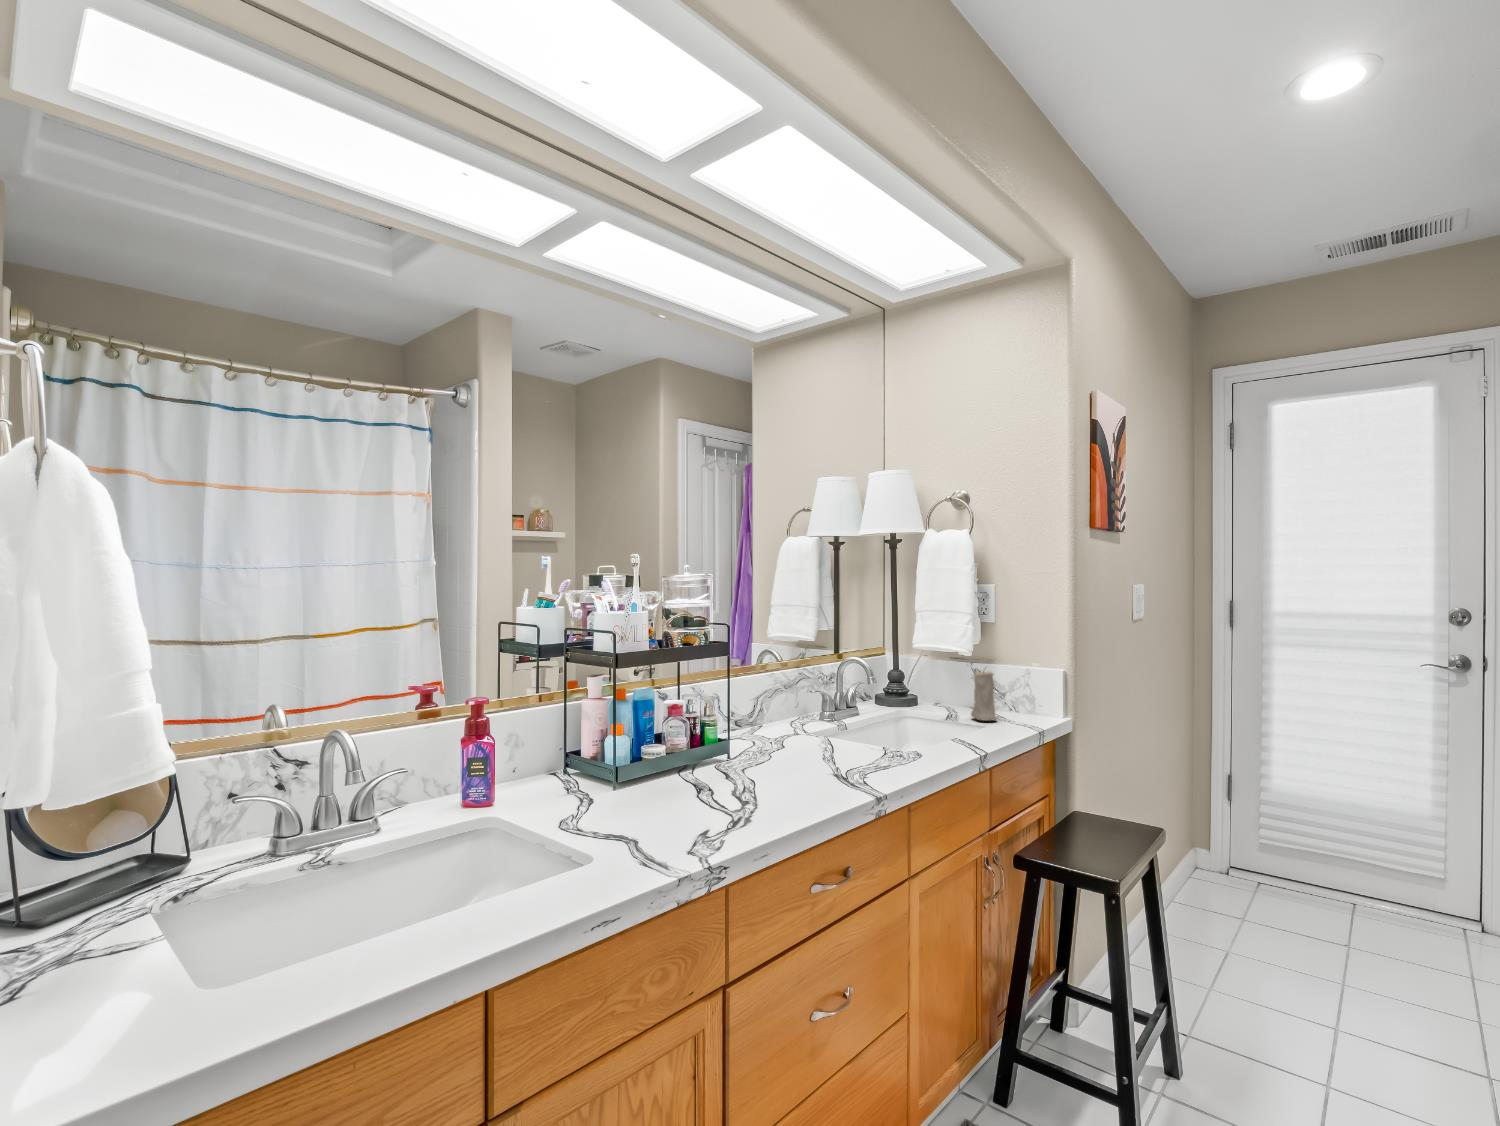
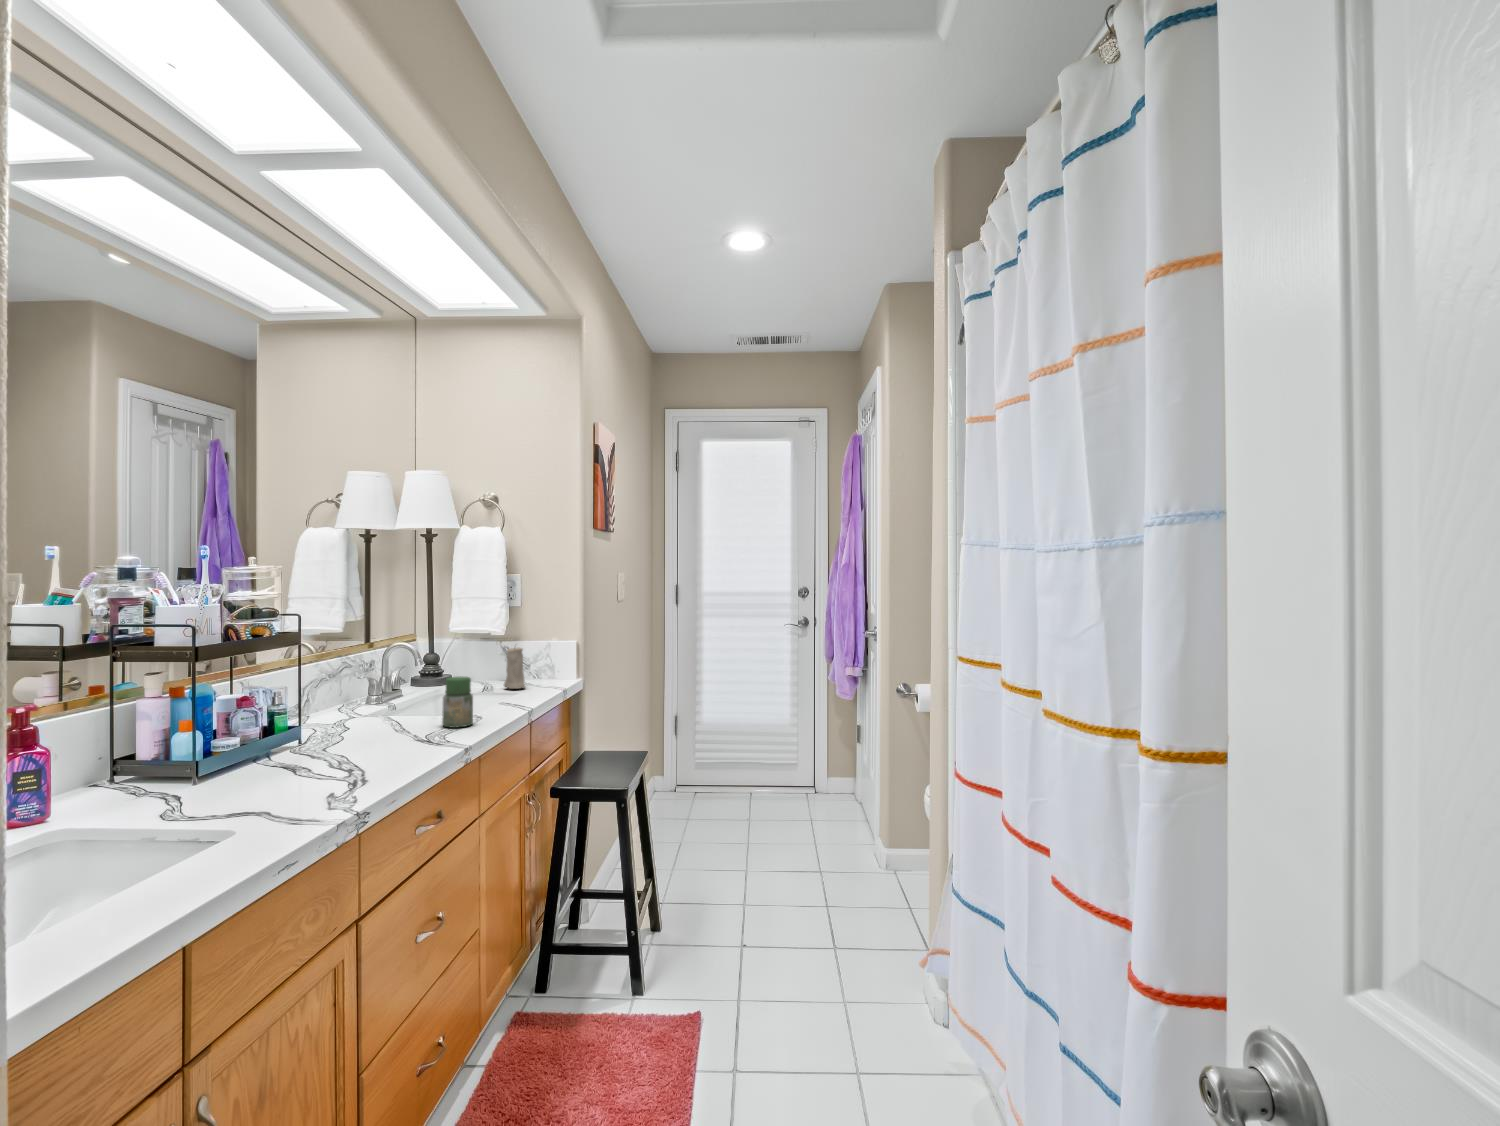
jar: none [874,704,908,765] -> present [442,676,473,728]

